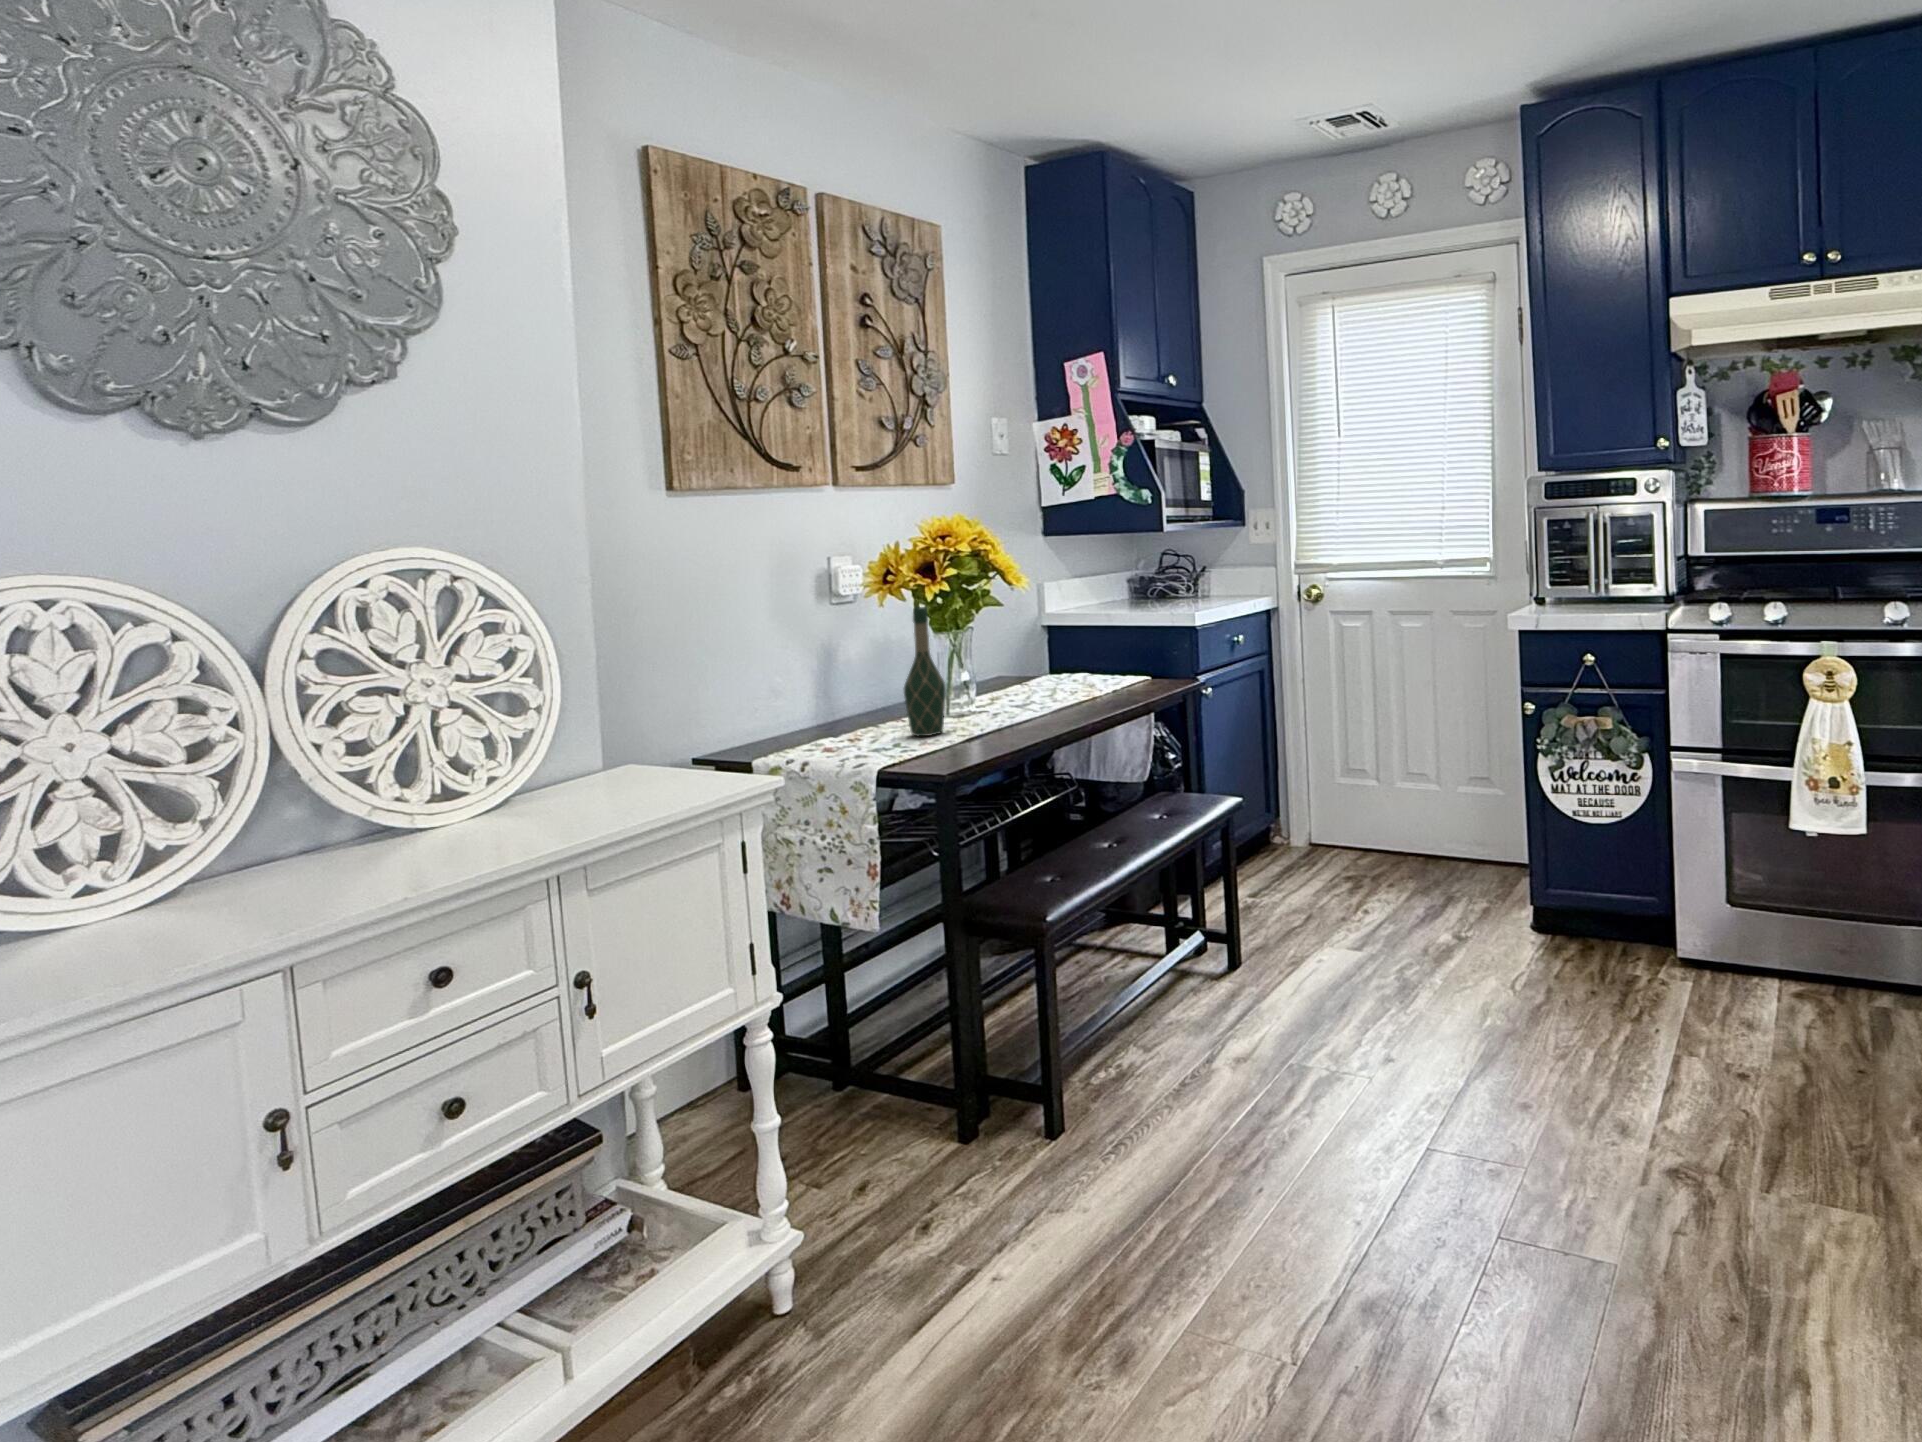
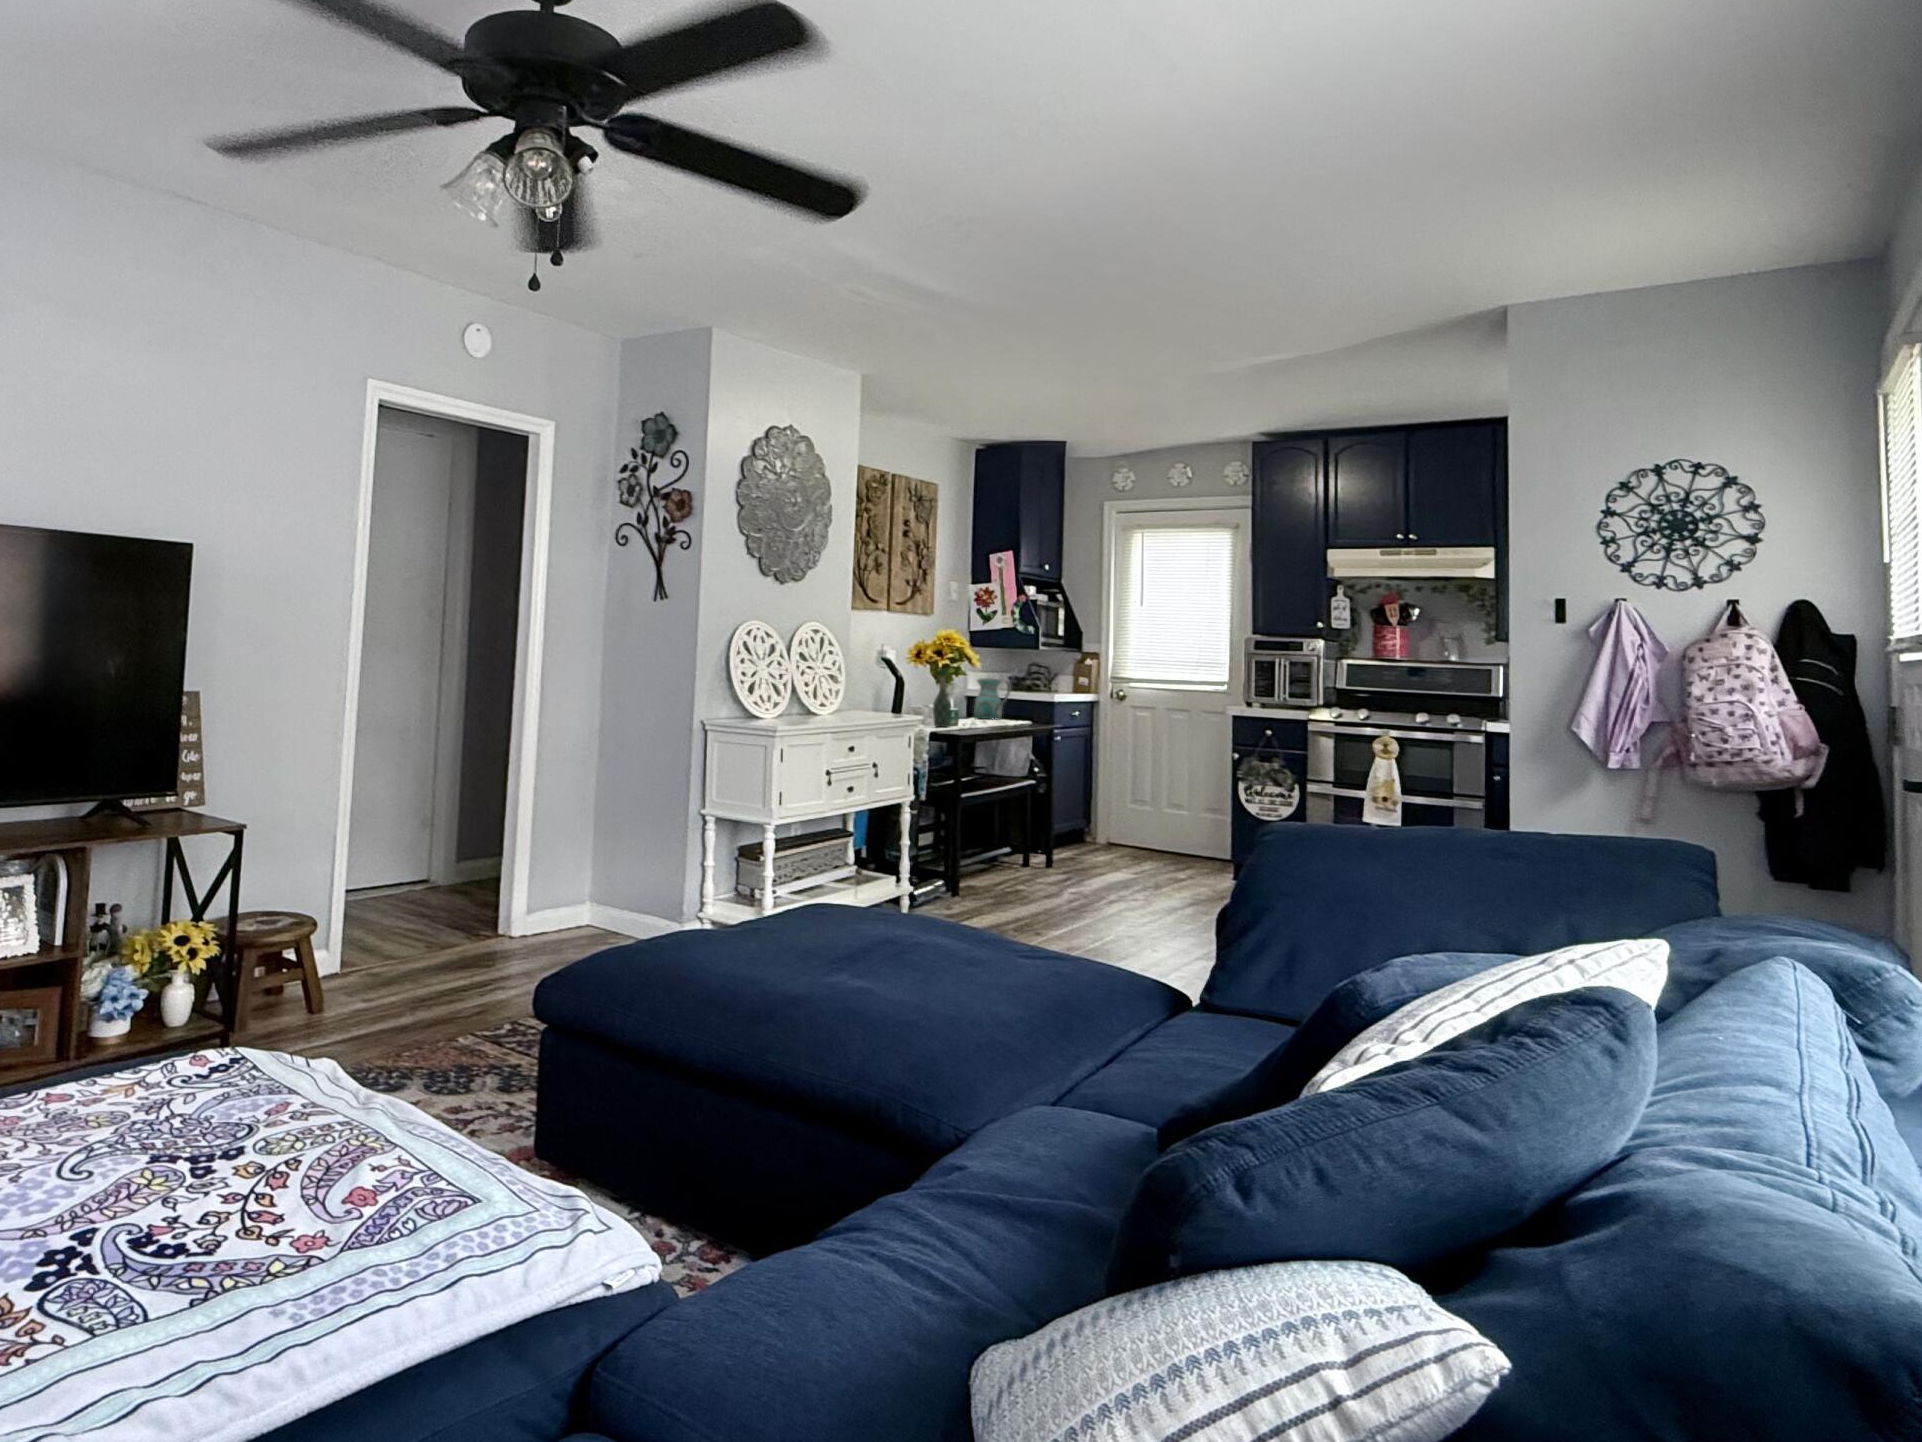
ceramic pitcher: none [1058,587,1123,665] -> present [974,678,1011,719]

